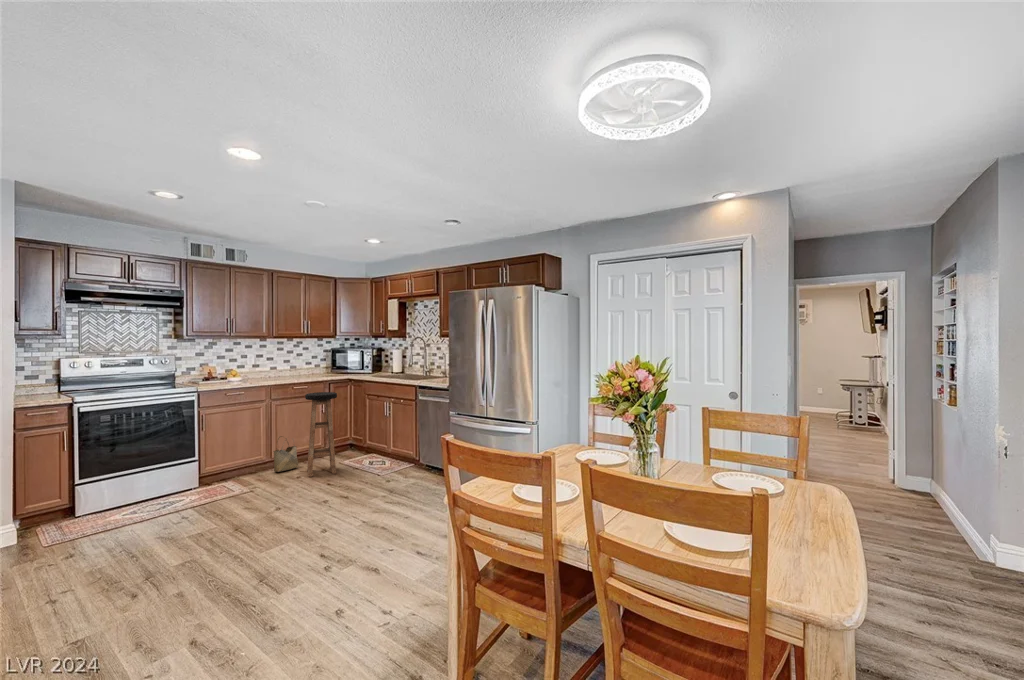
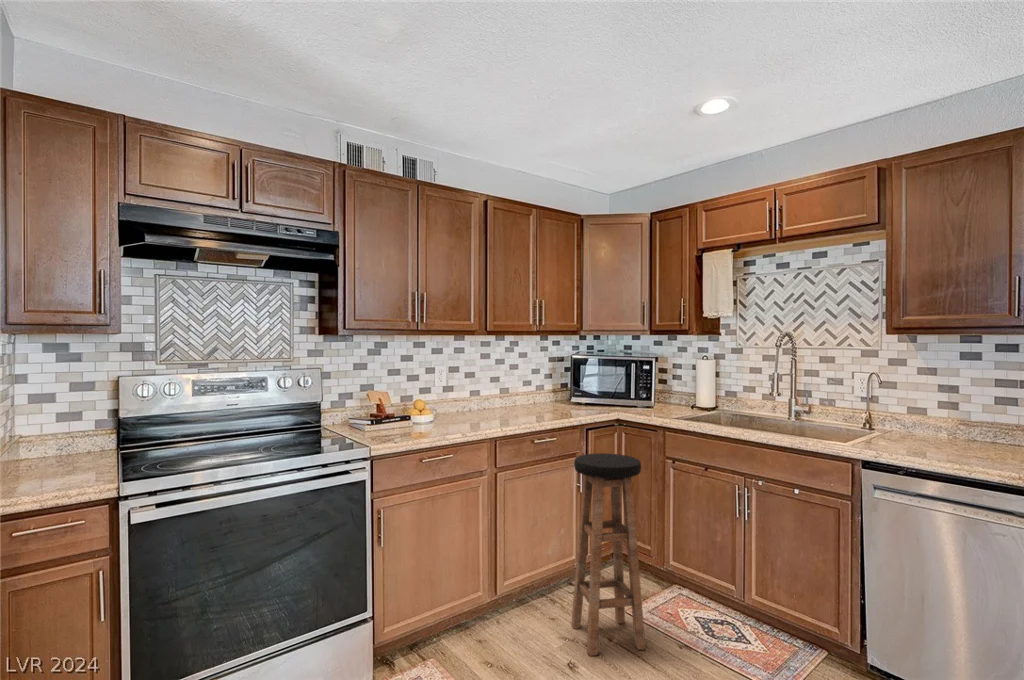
woven basket: present [274,437,298,472] -> none [505,542,548,626]

